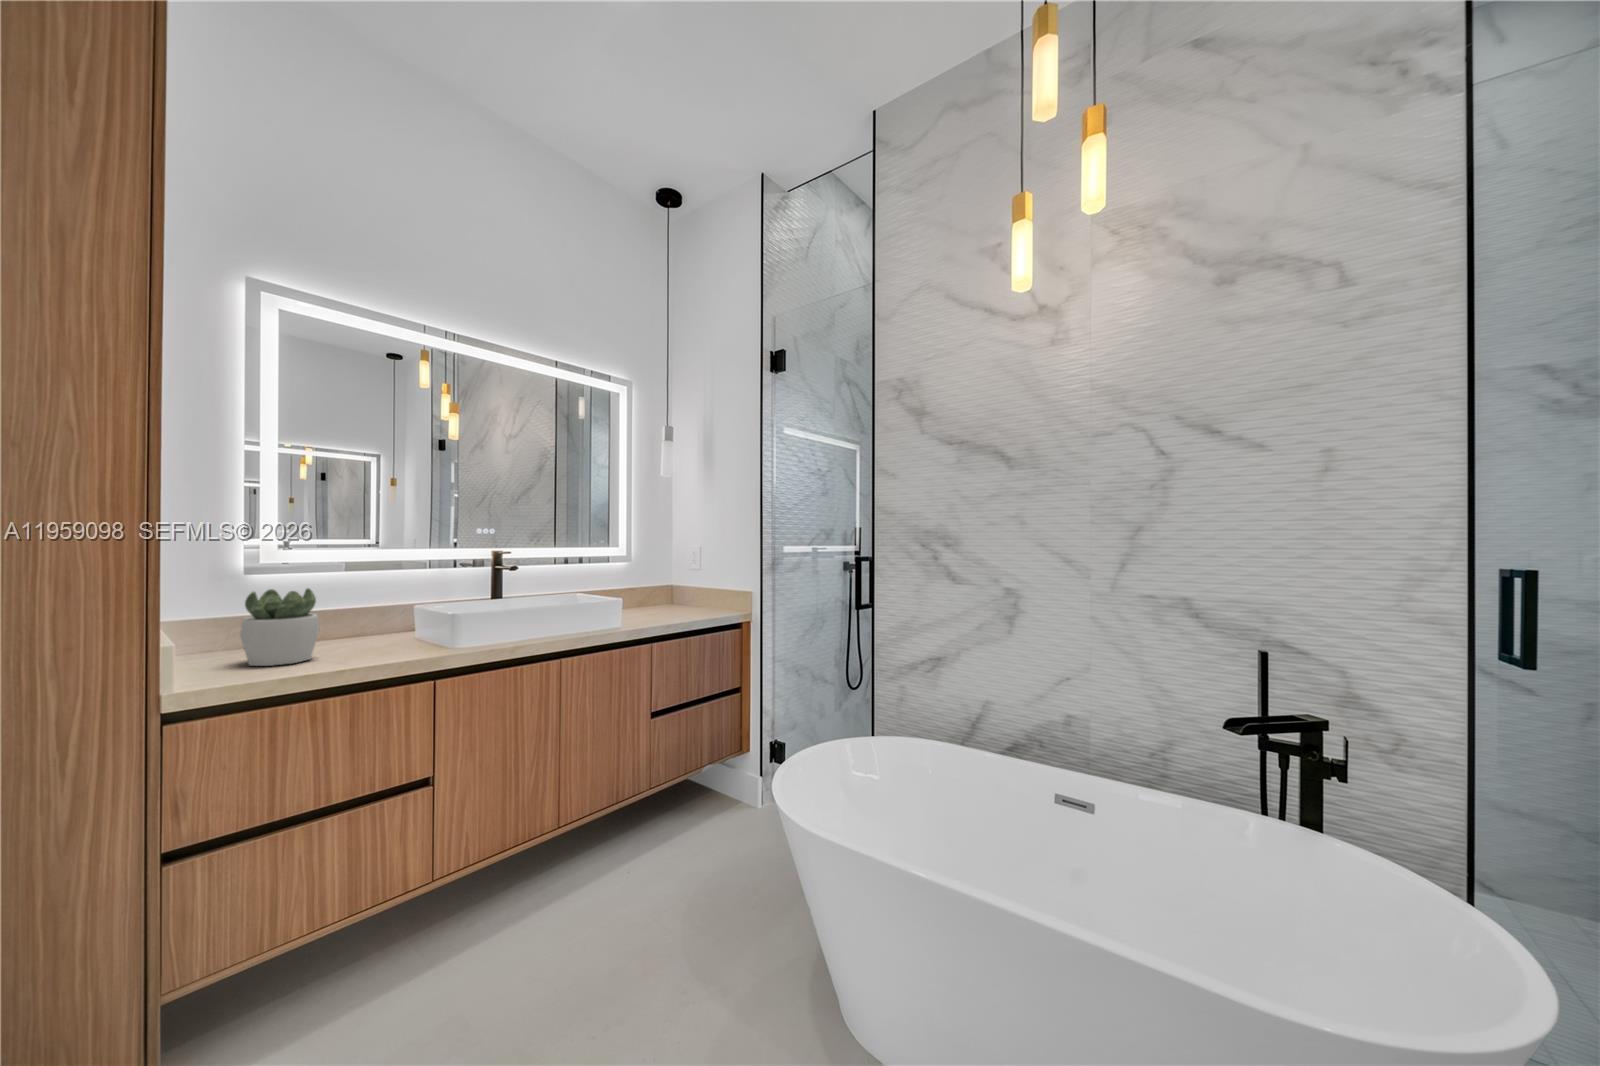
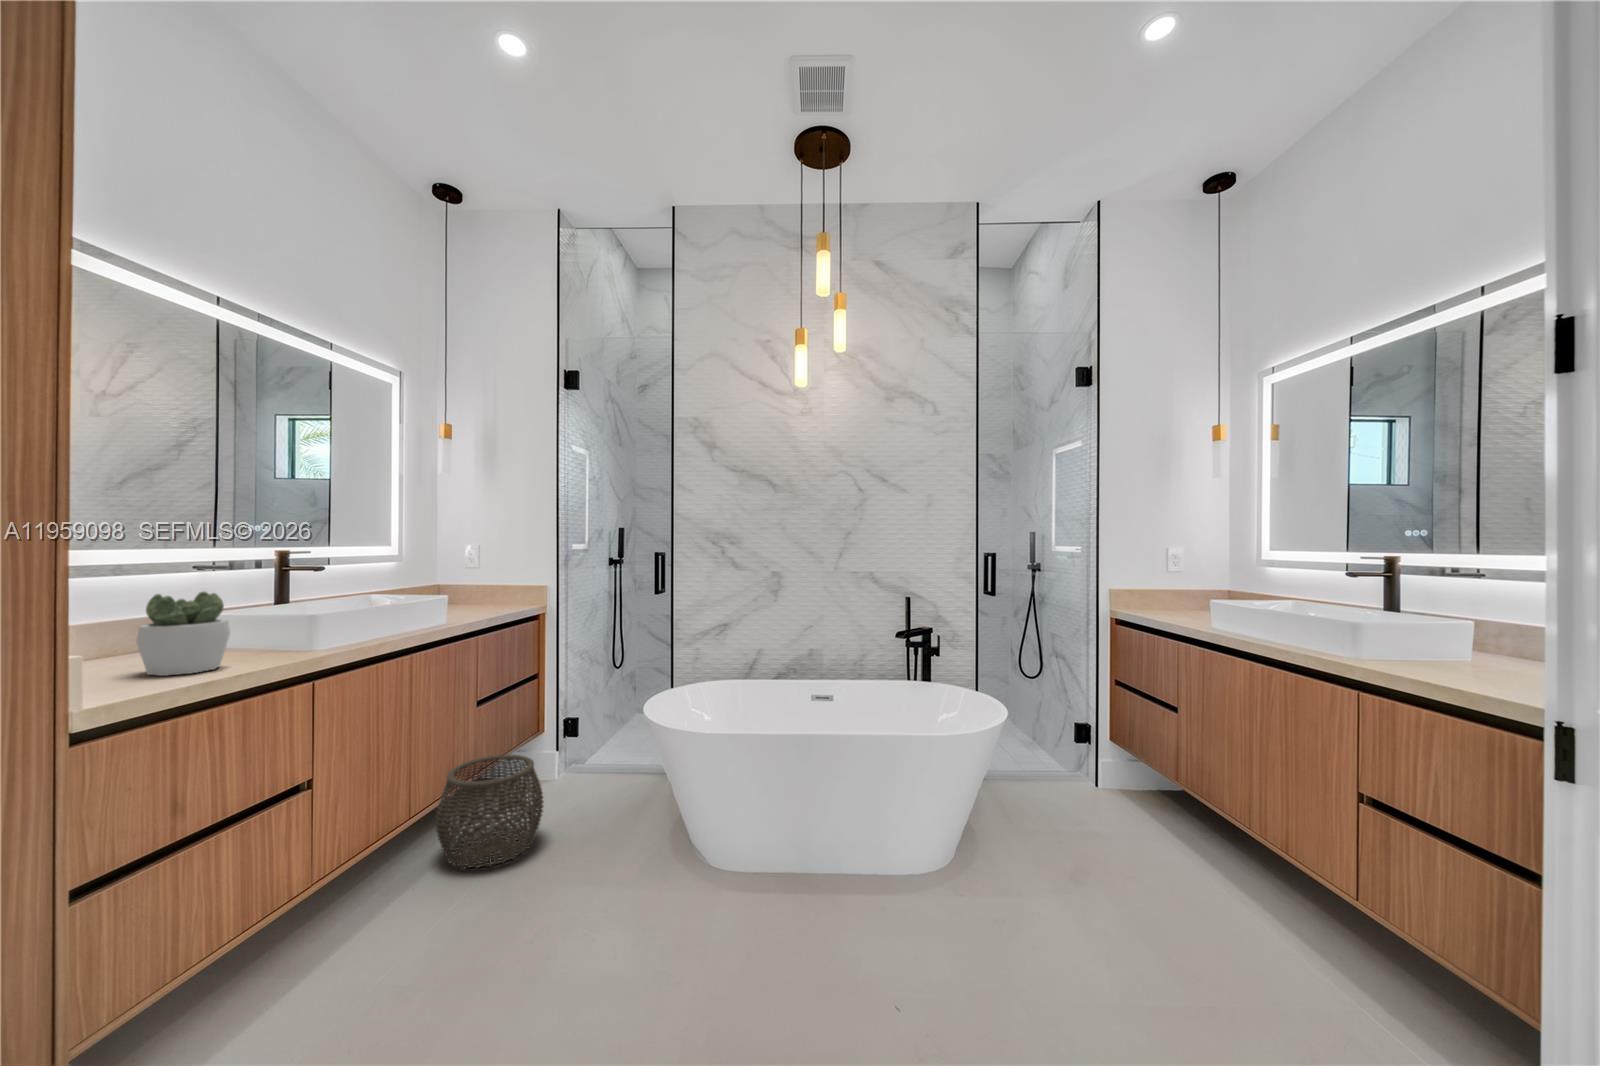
woven basket: none [568,778,681,913] -> present [435,755,544,869]

